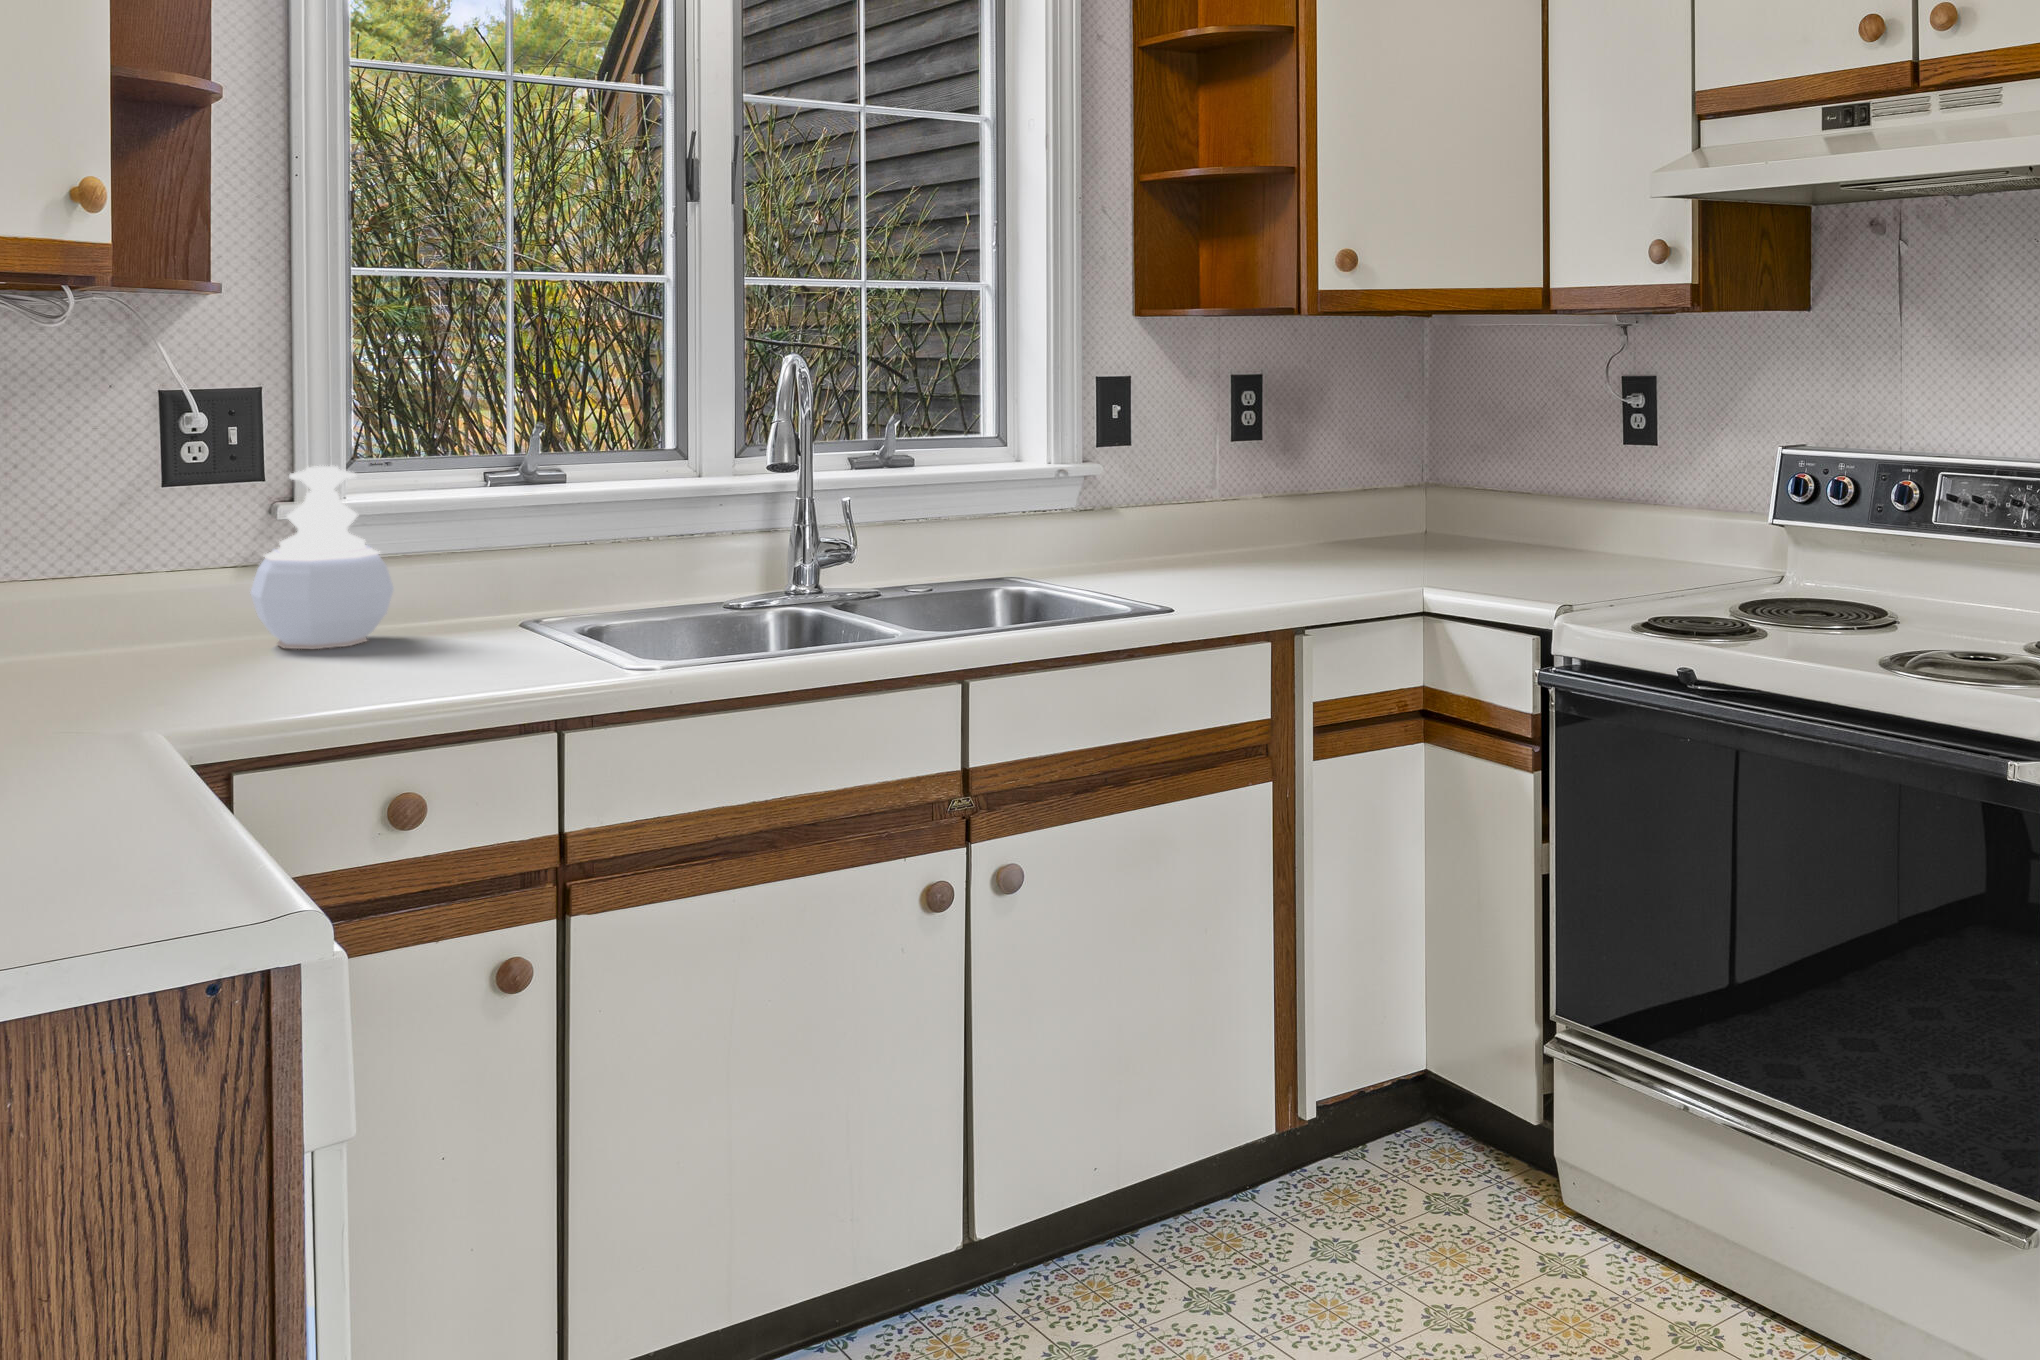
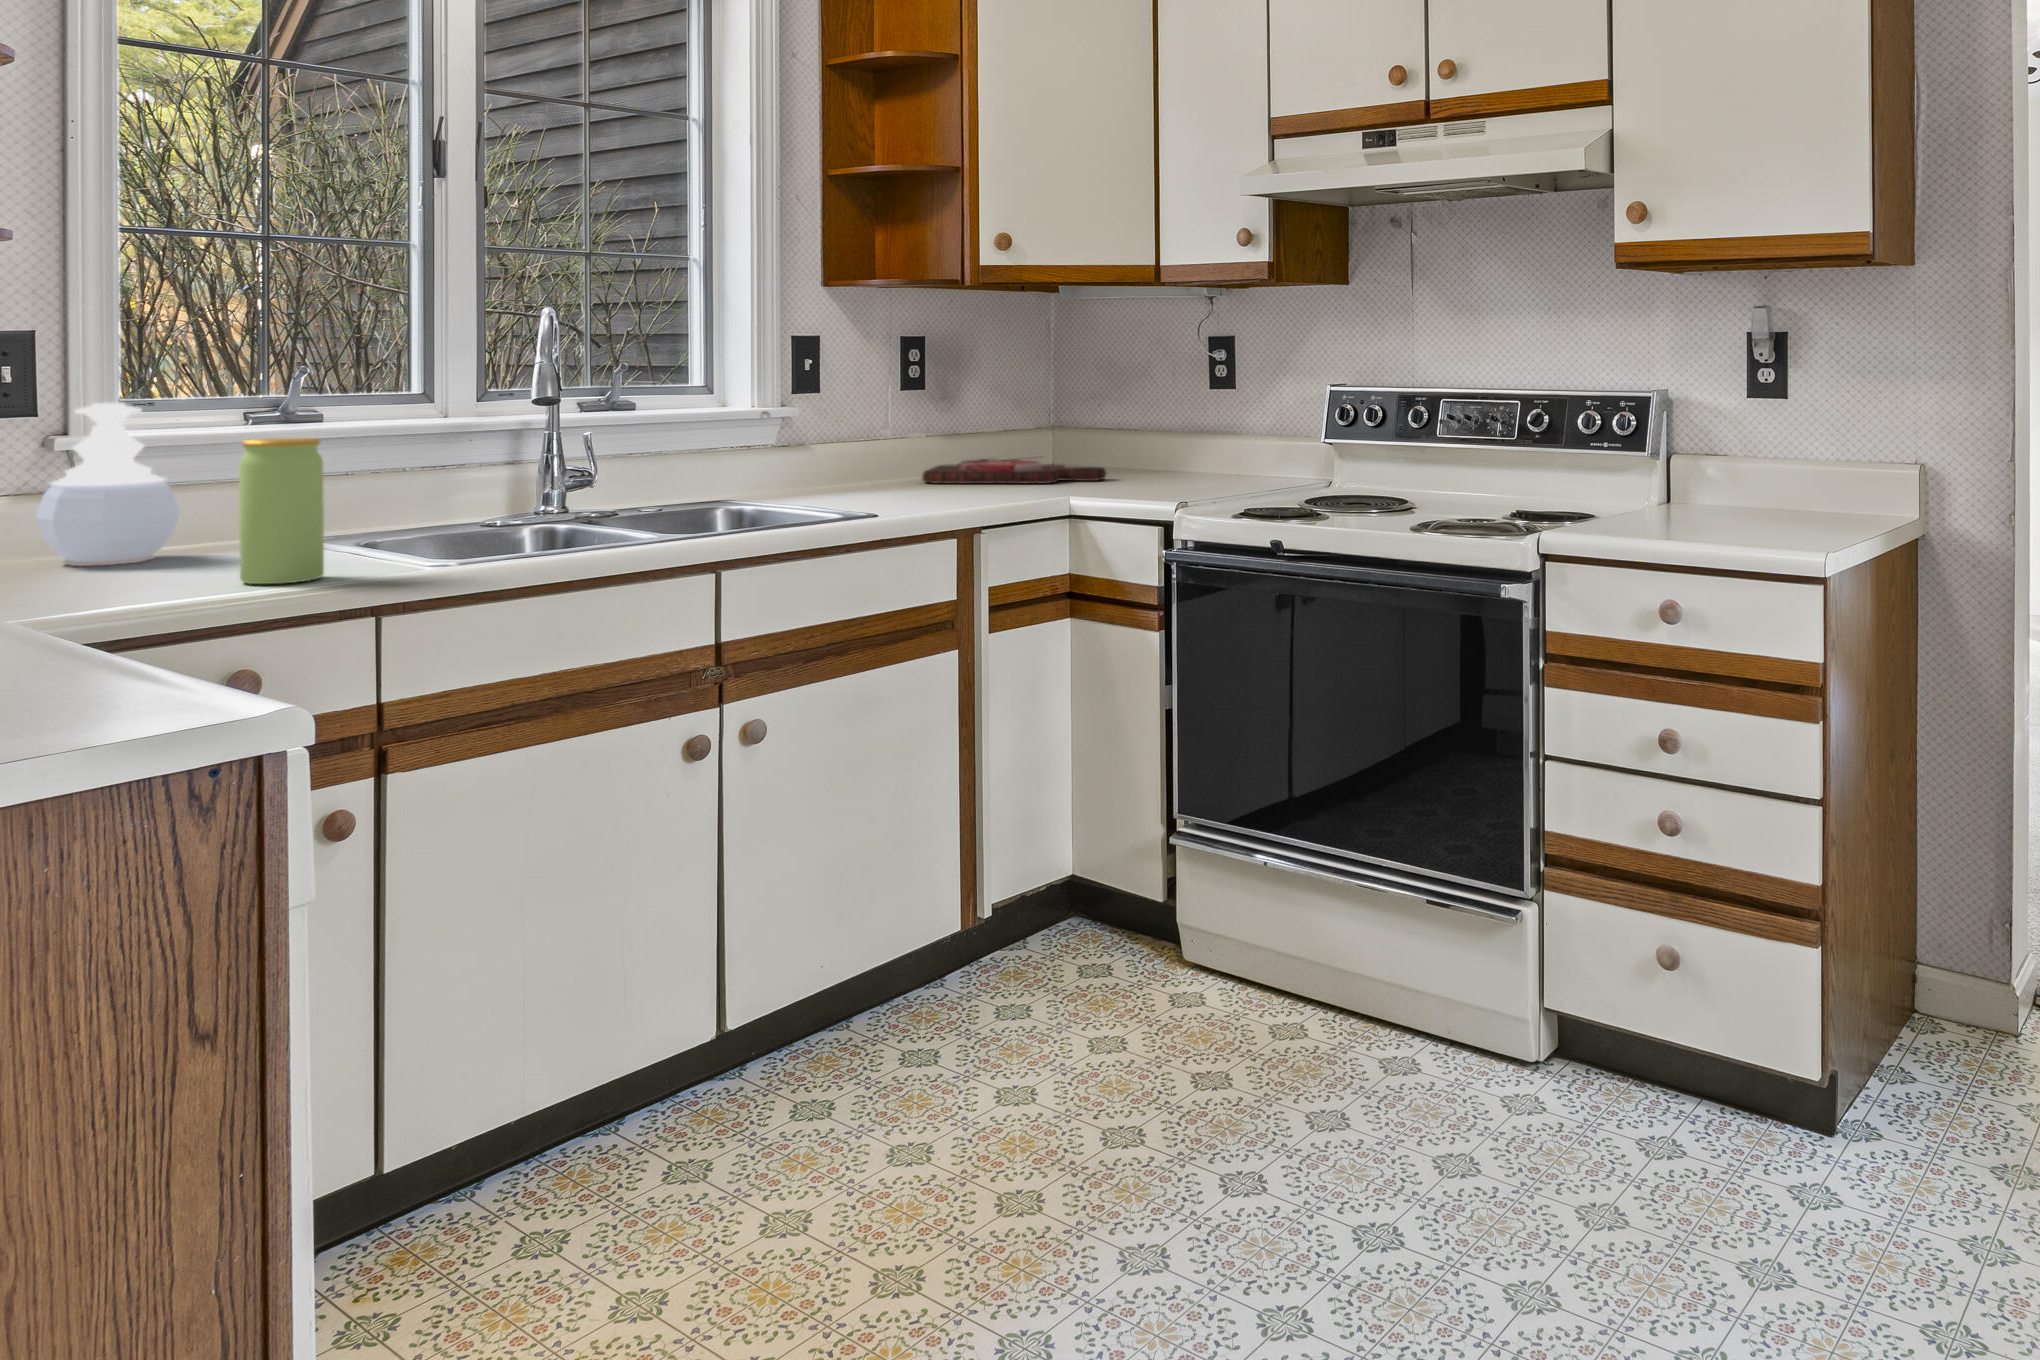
jar: none [419,517,509,689] -> present [239,438,324,584]
cutting board: none [1260,524,1490,561] -> present [922,456,1106,483]

